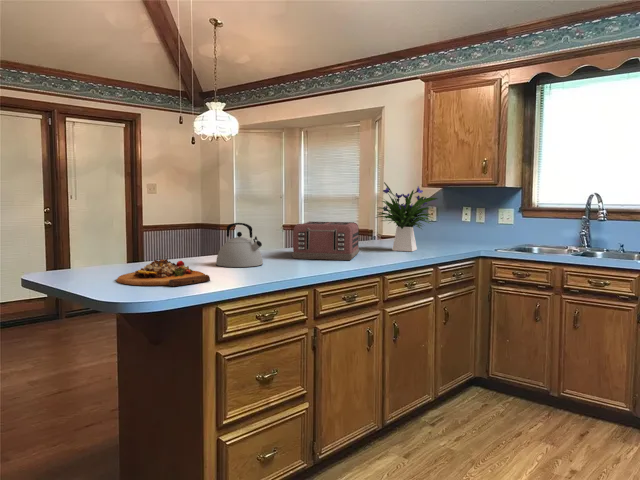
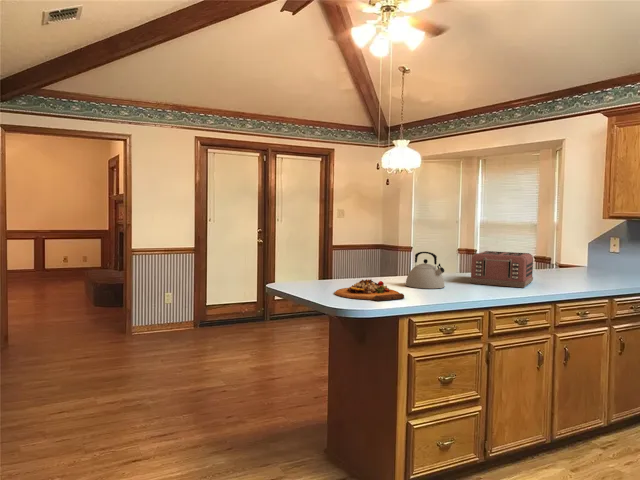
flower arrangement: present [376,182,437,251] -> none [549,216,617,282]

